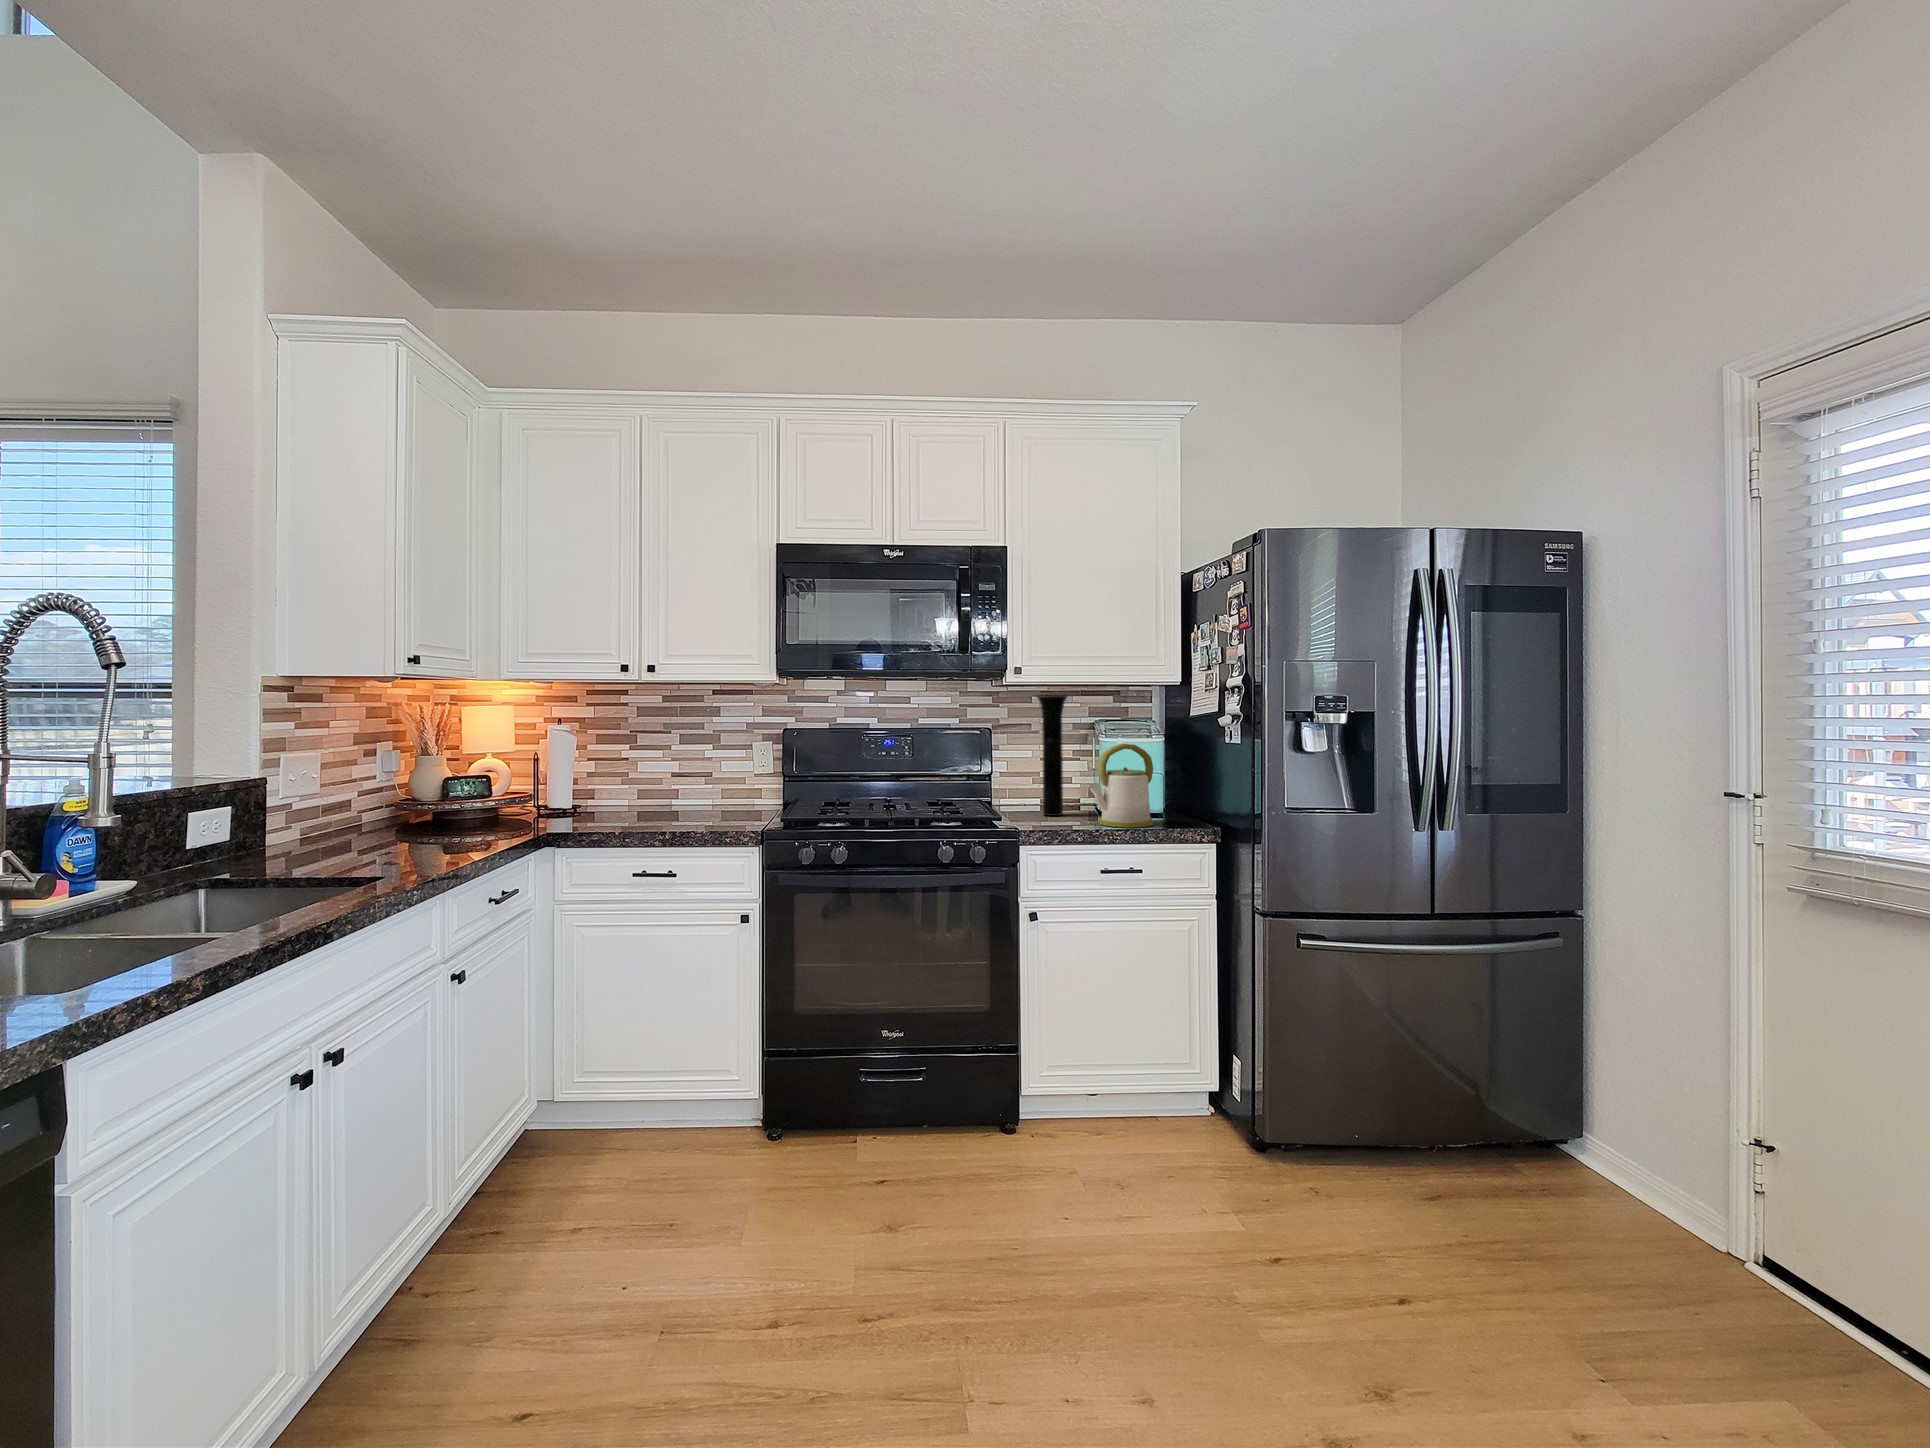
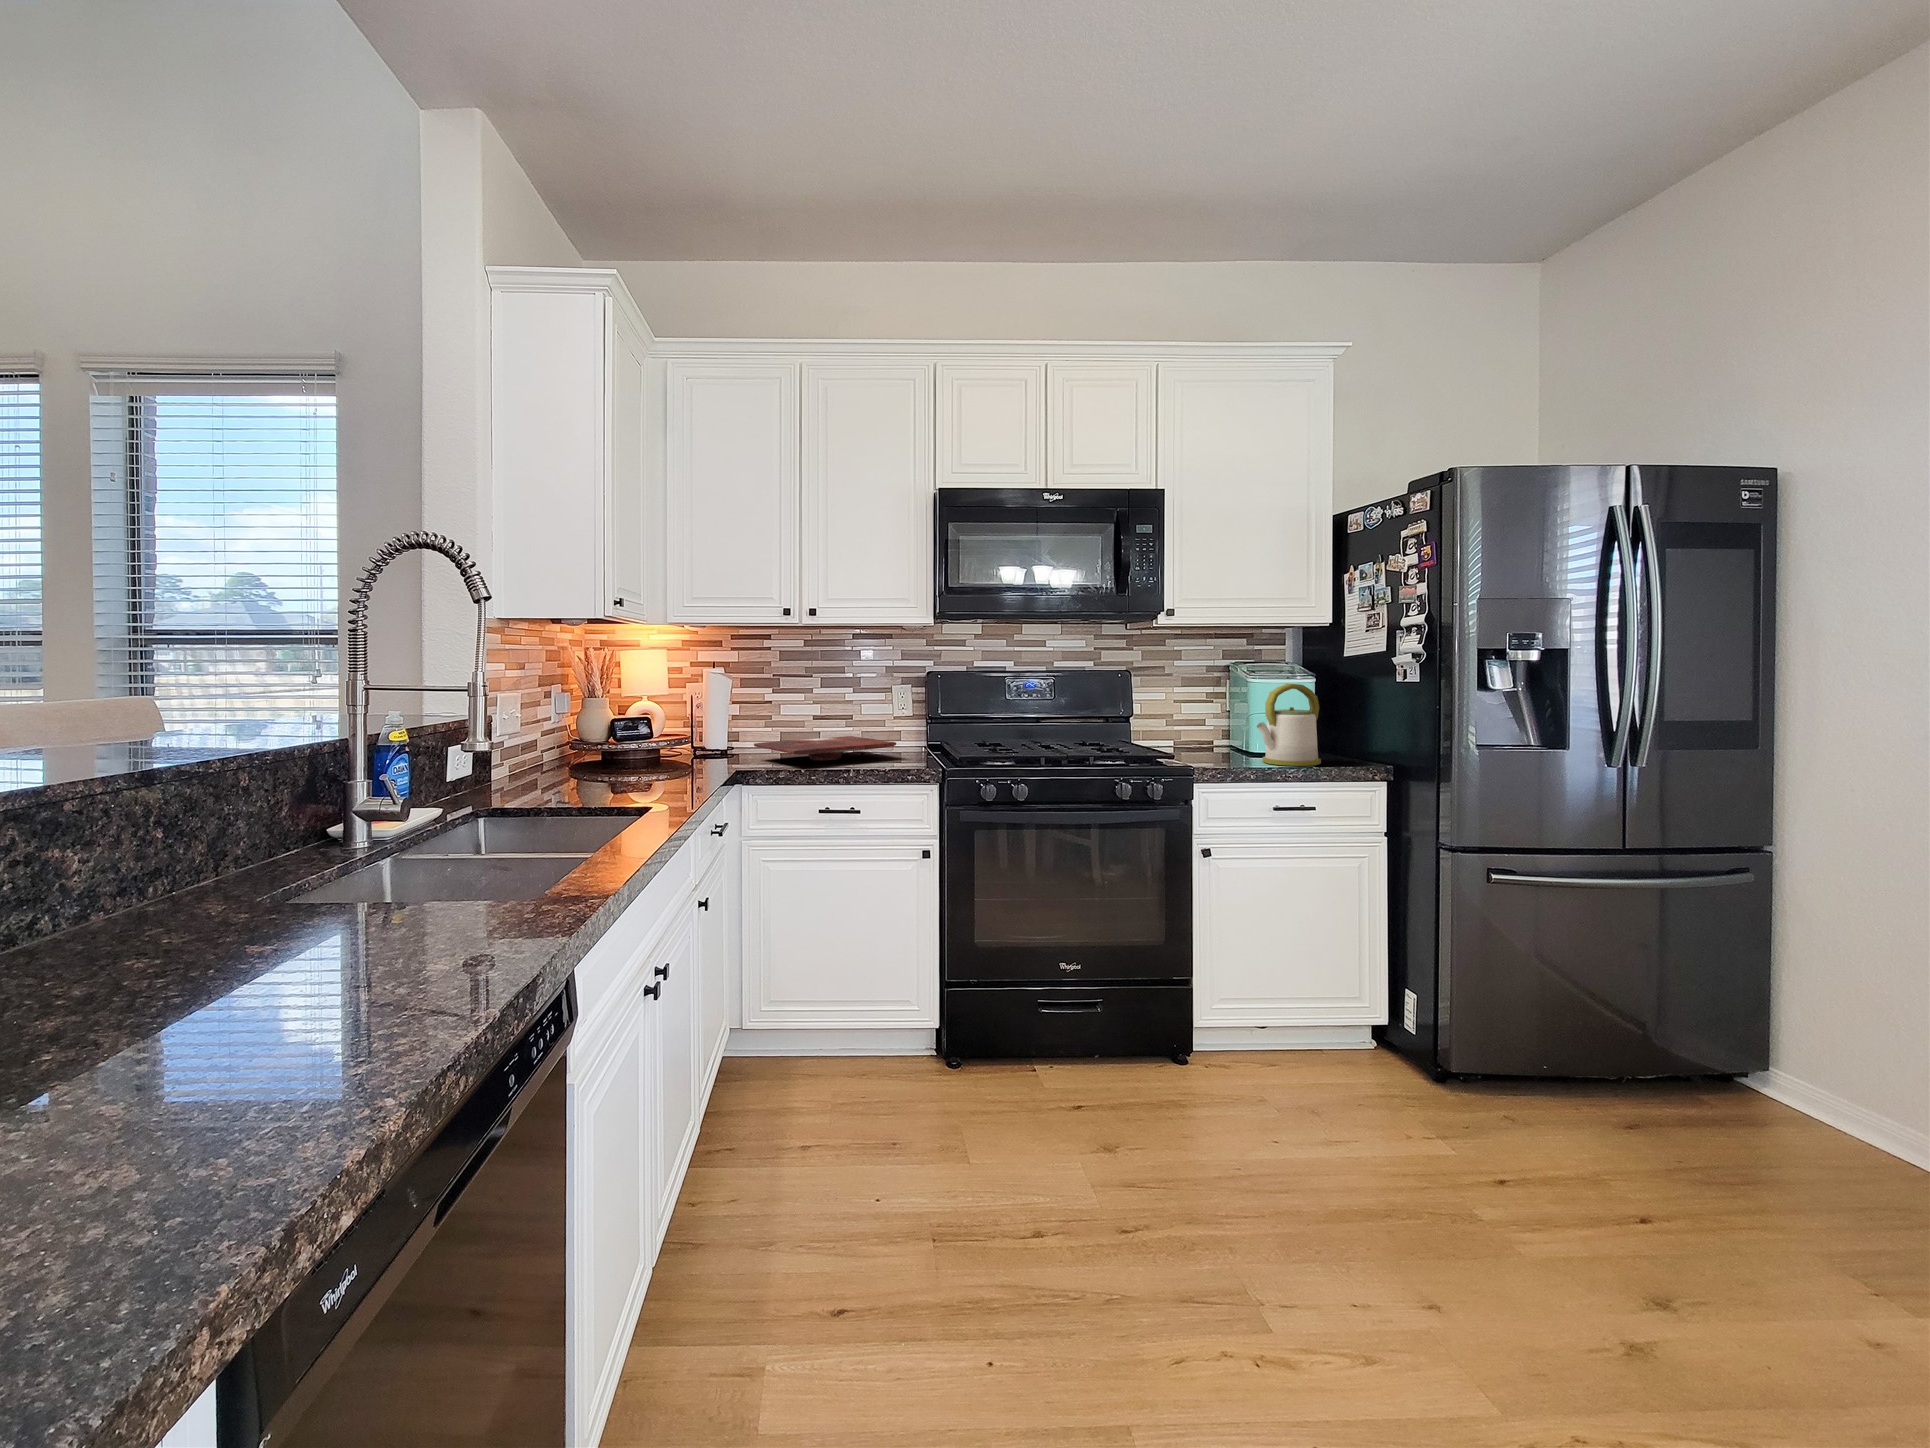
vase: present [1037,695,1067,816] -> none [1190,637,1224,756]
cutting board: none [597,793,740,819] -> present [754,736,896,761]

